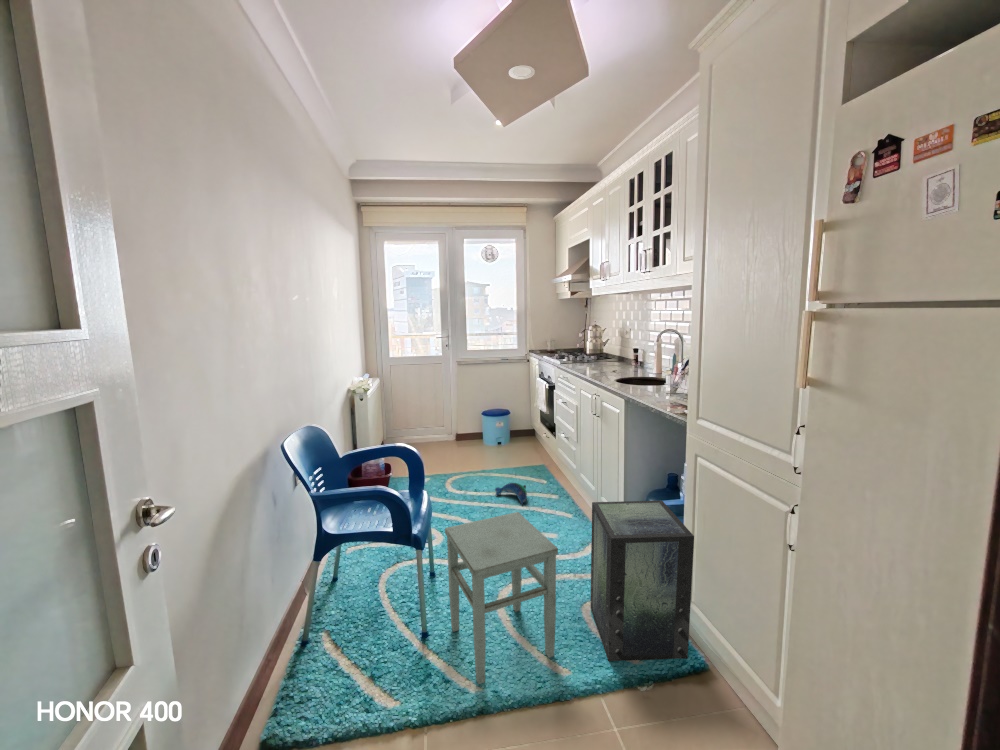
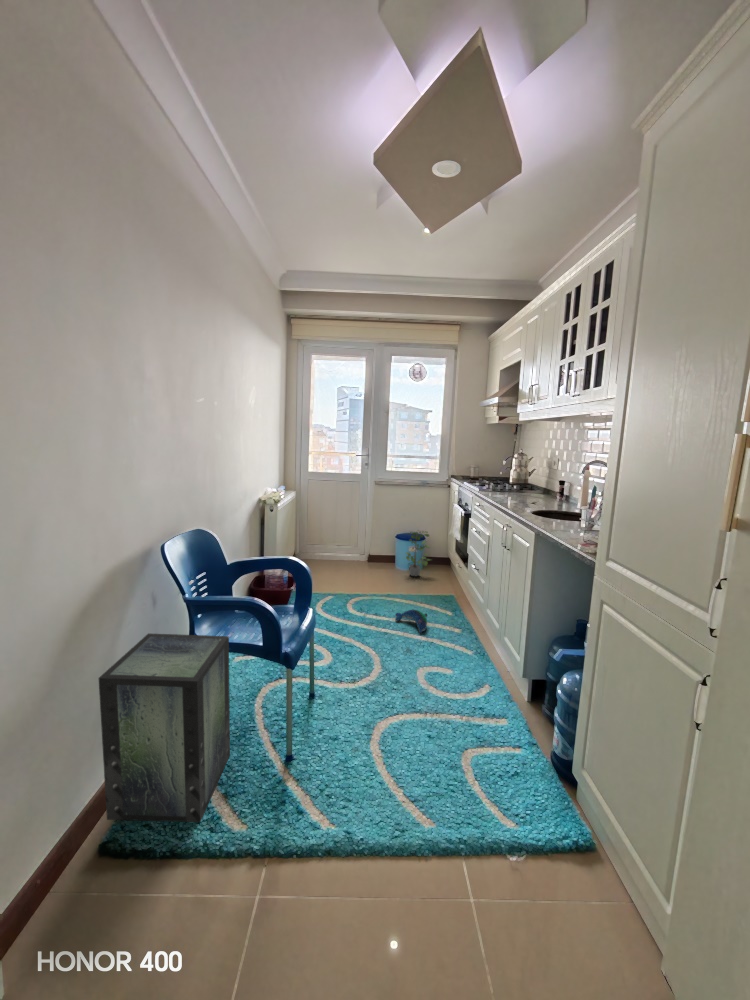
potted plant: none [494,405,521,451] -> present [406,531,429,576]
storage box: present [590,500,694,661] -> present [99,634,230,822]
stool: present [445,512,558,684] -> none [317,641,431,822]

